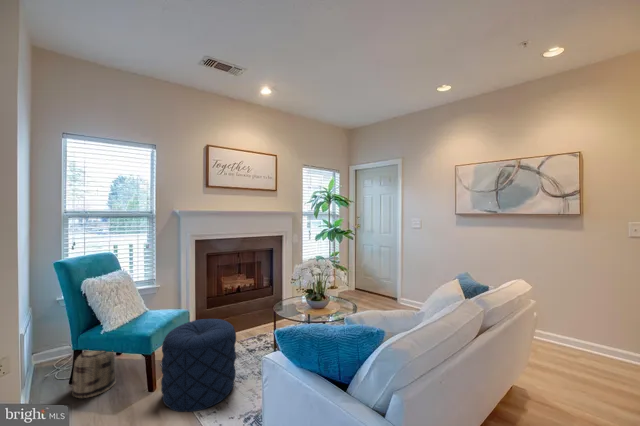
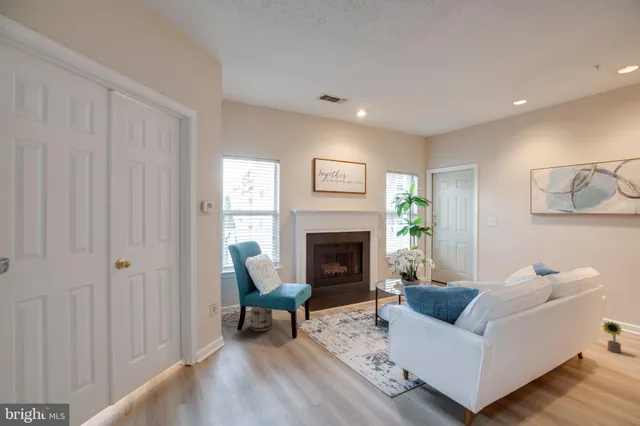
pouf: present [161,319,236,412] -> none [307,287,354,343]
decorative plant: none [533,343,557,380] -> present [603,322,622,353]

